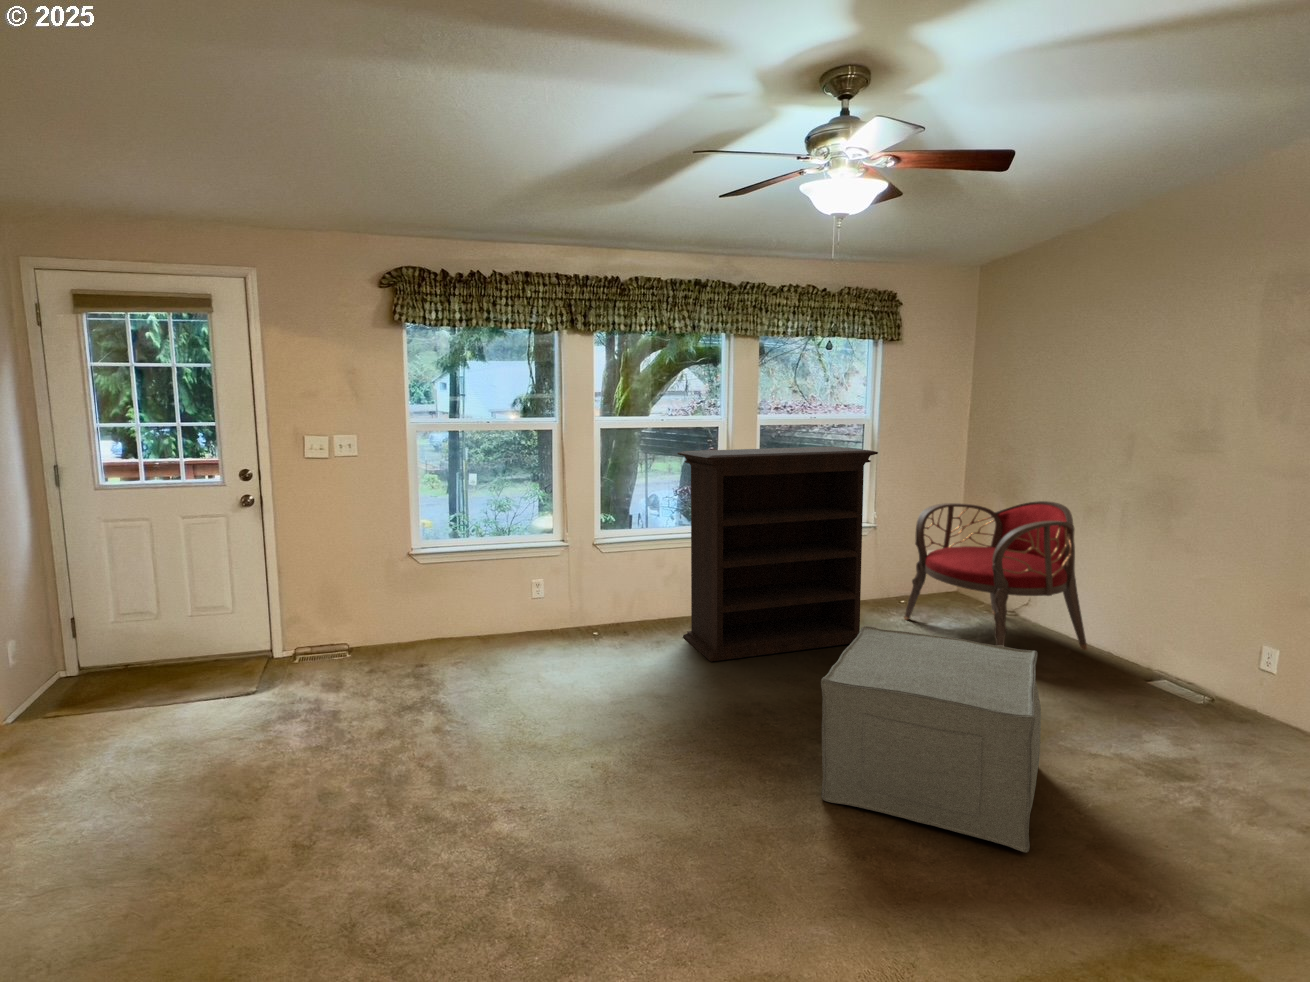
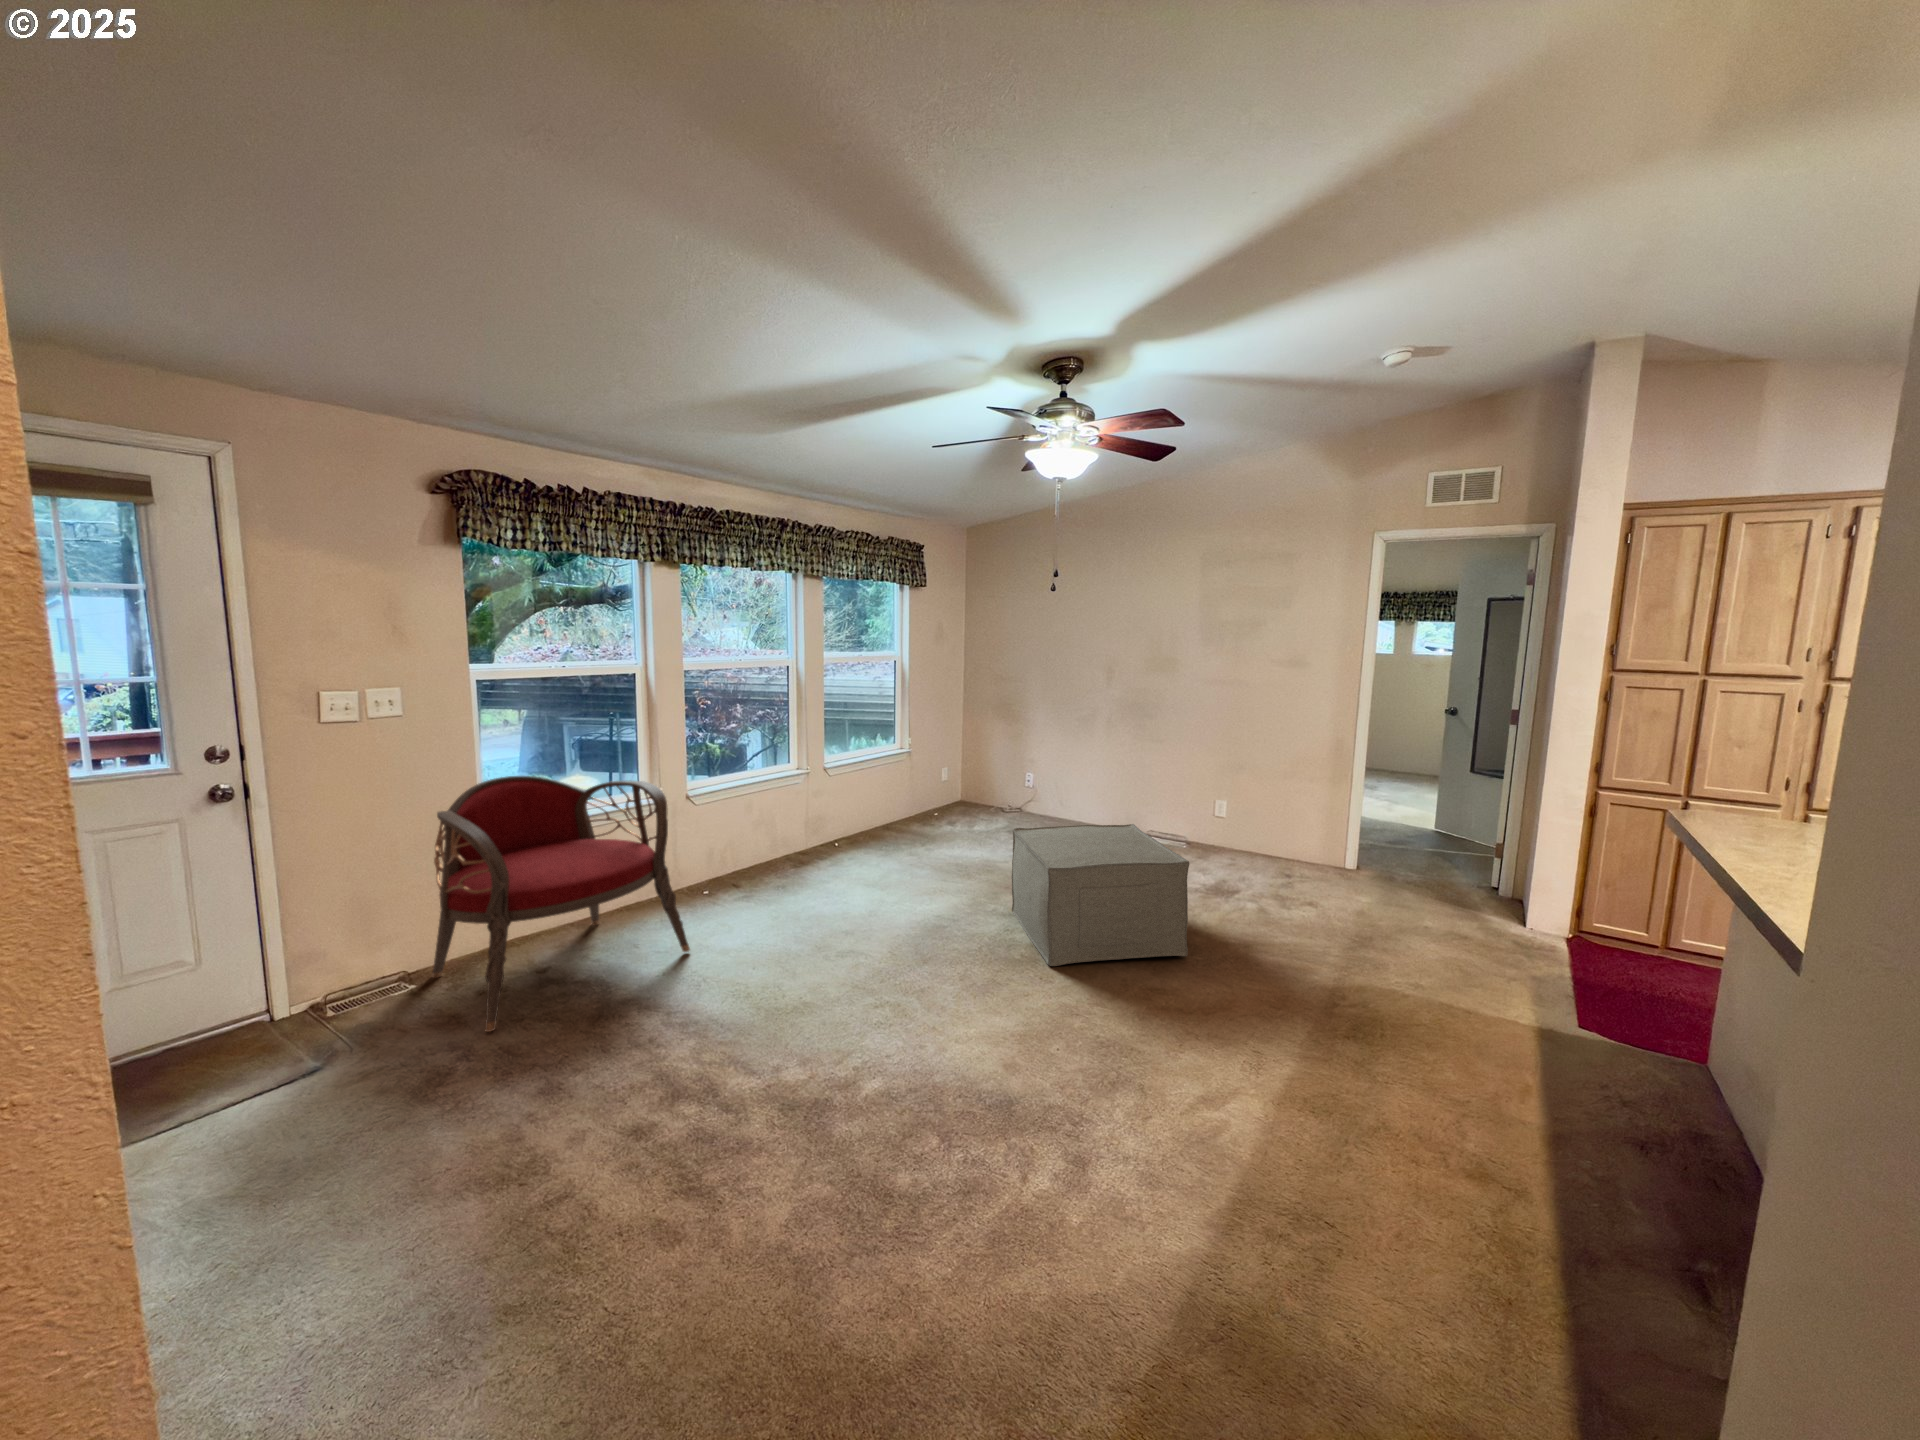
bookshelf: present [678,447,878,662] -> none [784,682,951,893]
armchair: present [904,501,1088,650] -> present [432,776,690,1032]

